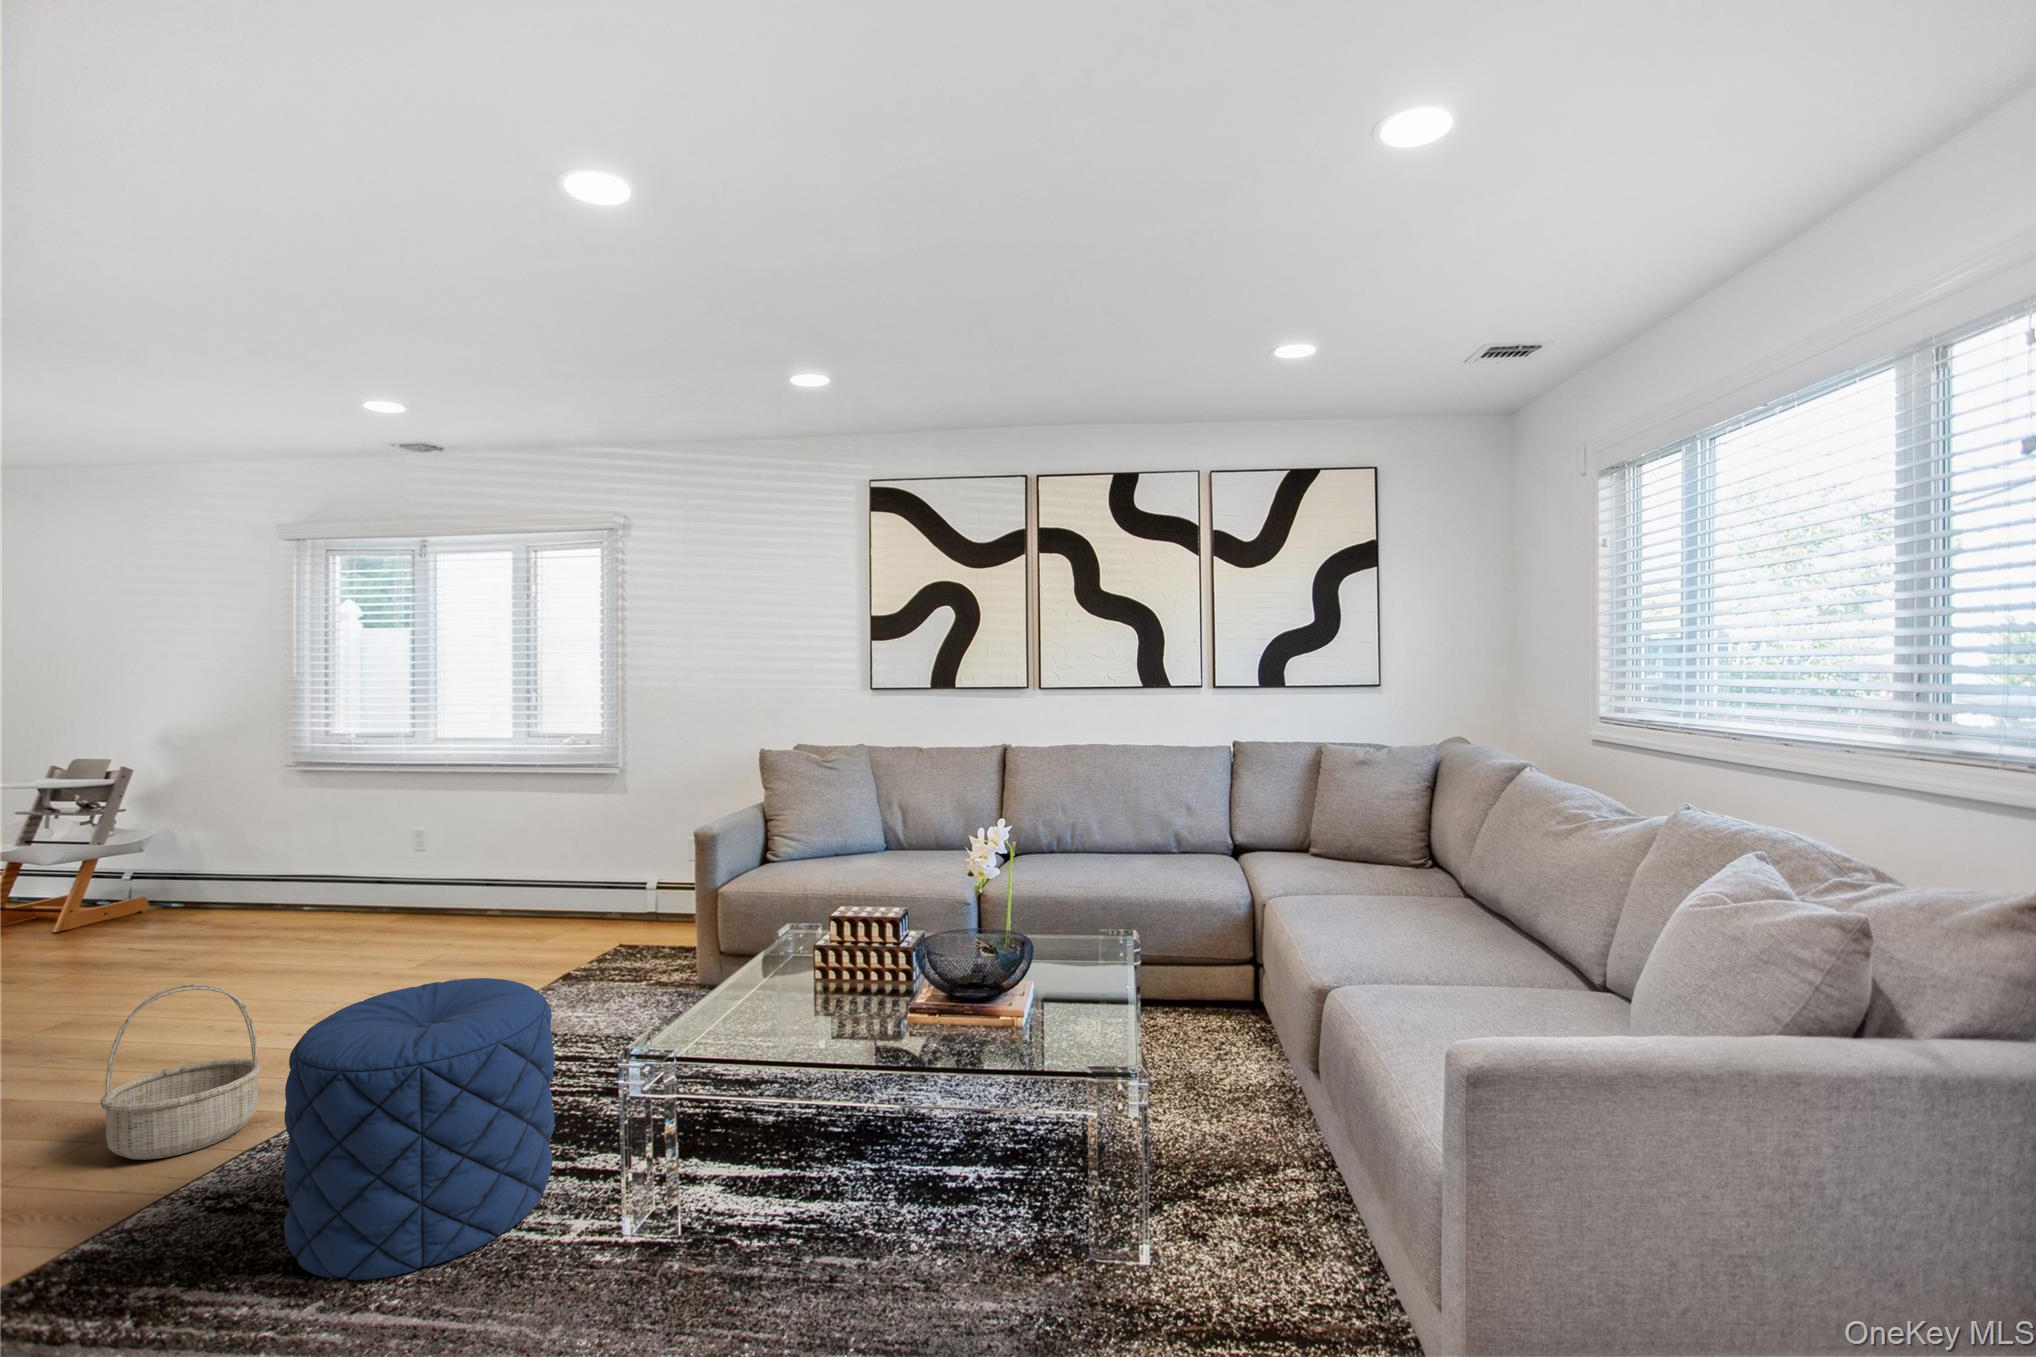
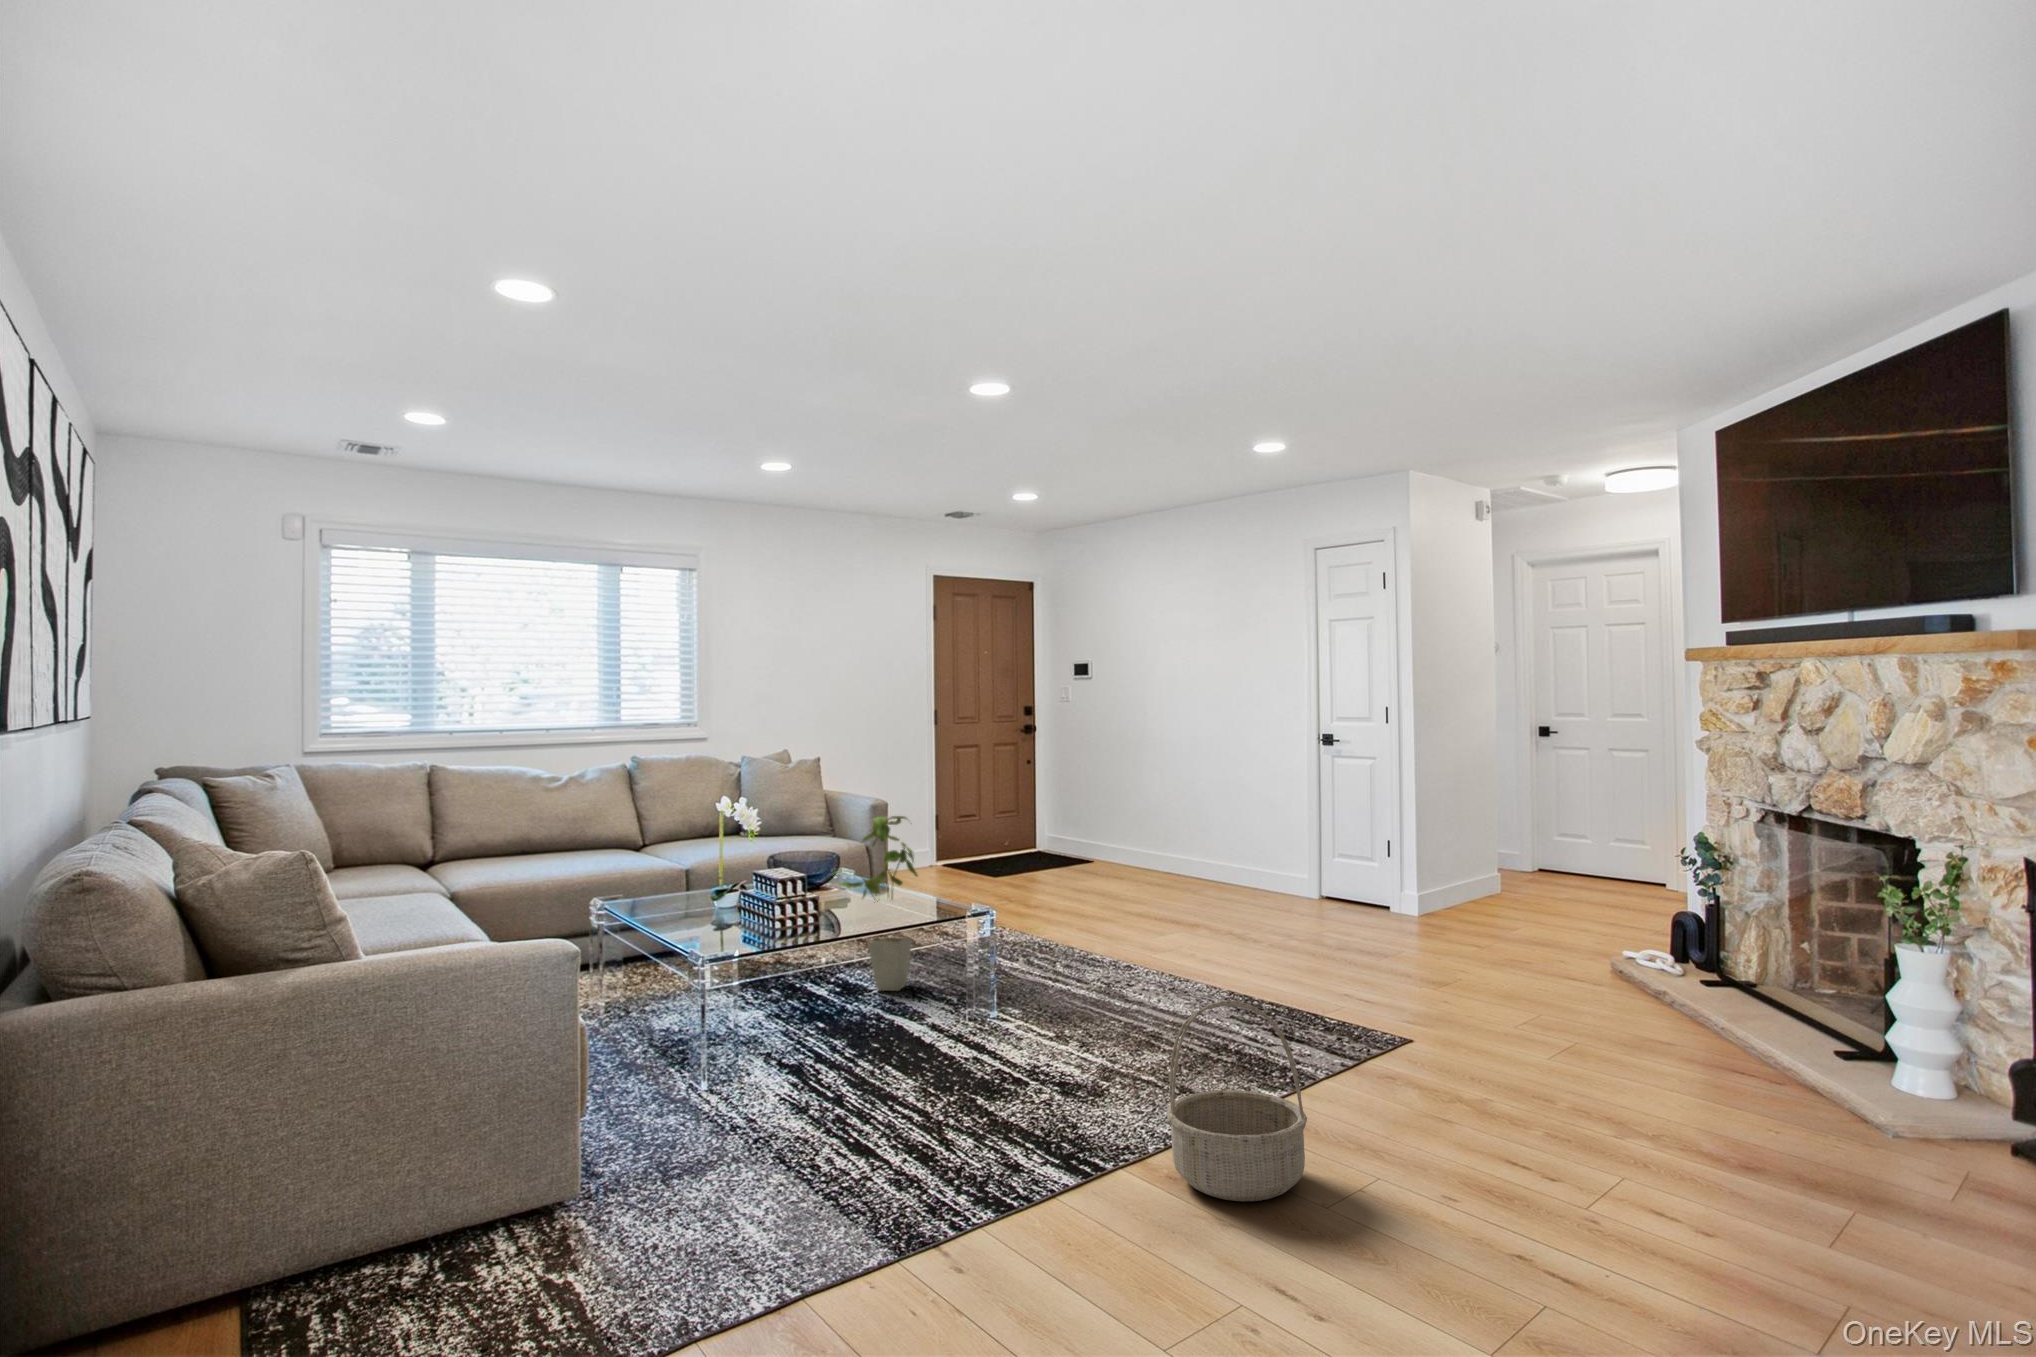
house plant: none [841,911,1002,1234] -> present [840,816,918,991]
pouf: present [284,978,555,1280] -> none [993,896,1158,1081]

